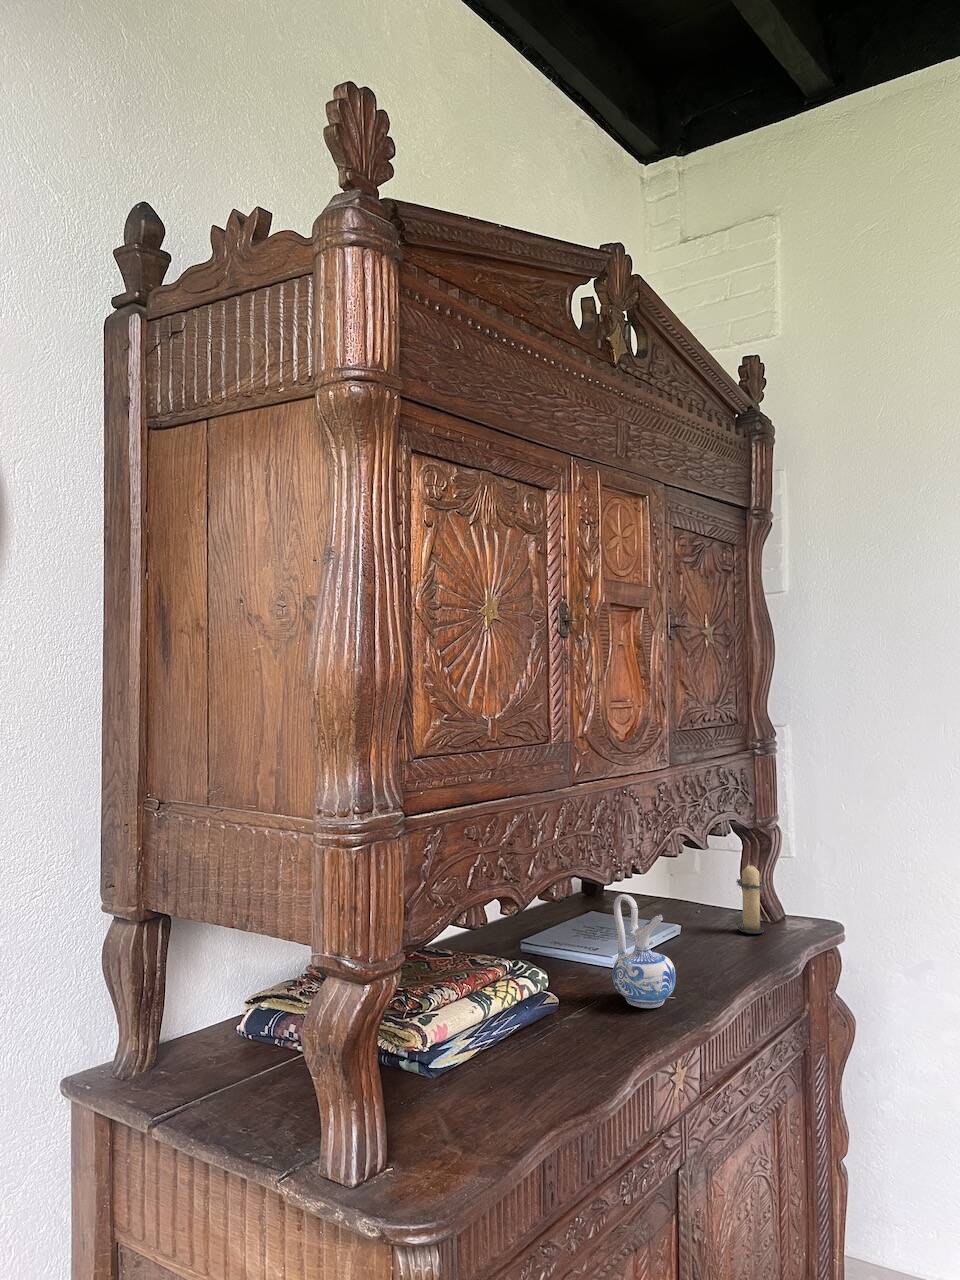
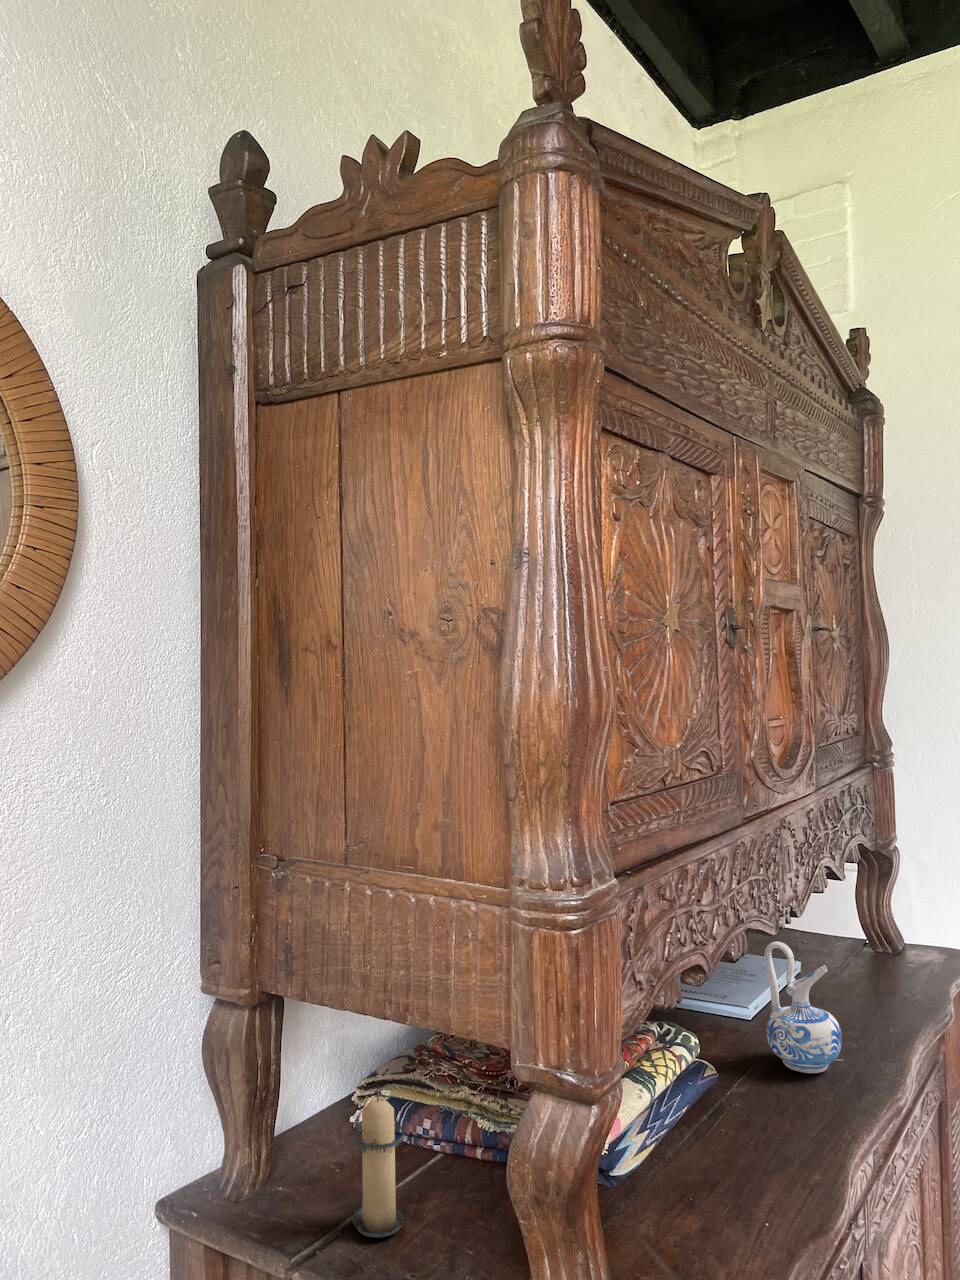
candle: present [736,861,765,934] -> present [351,1088,406,1238]

